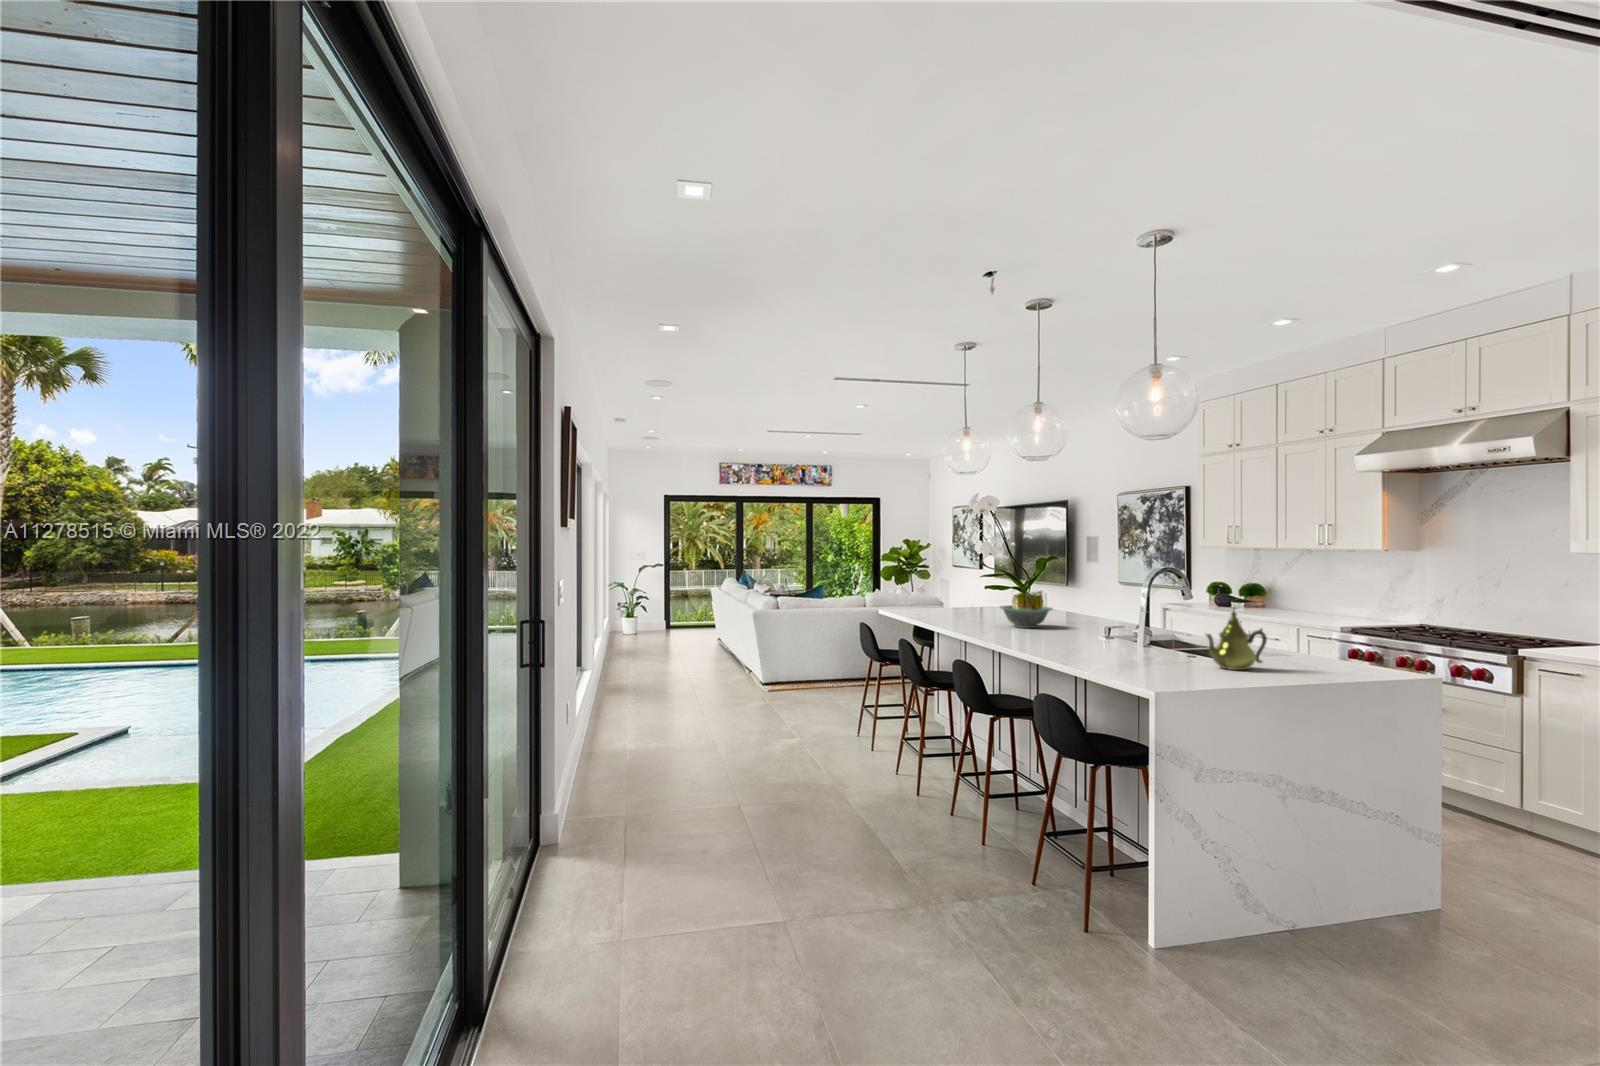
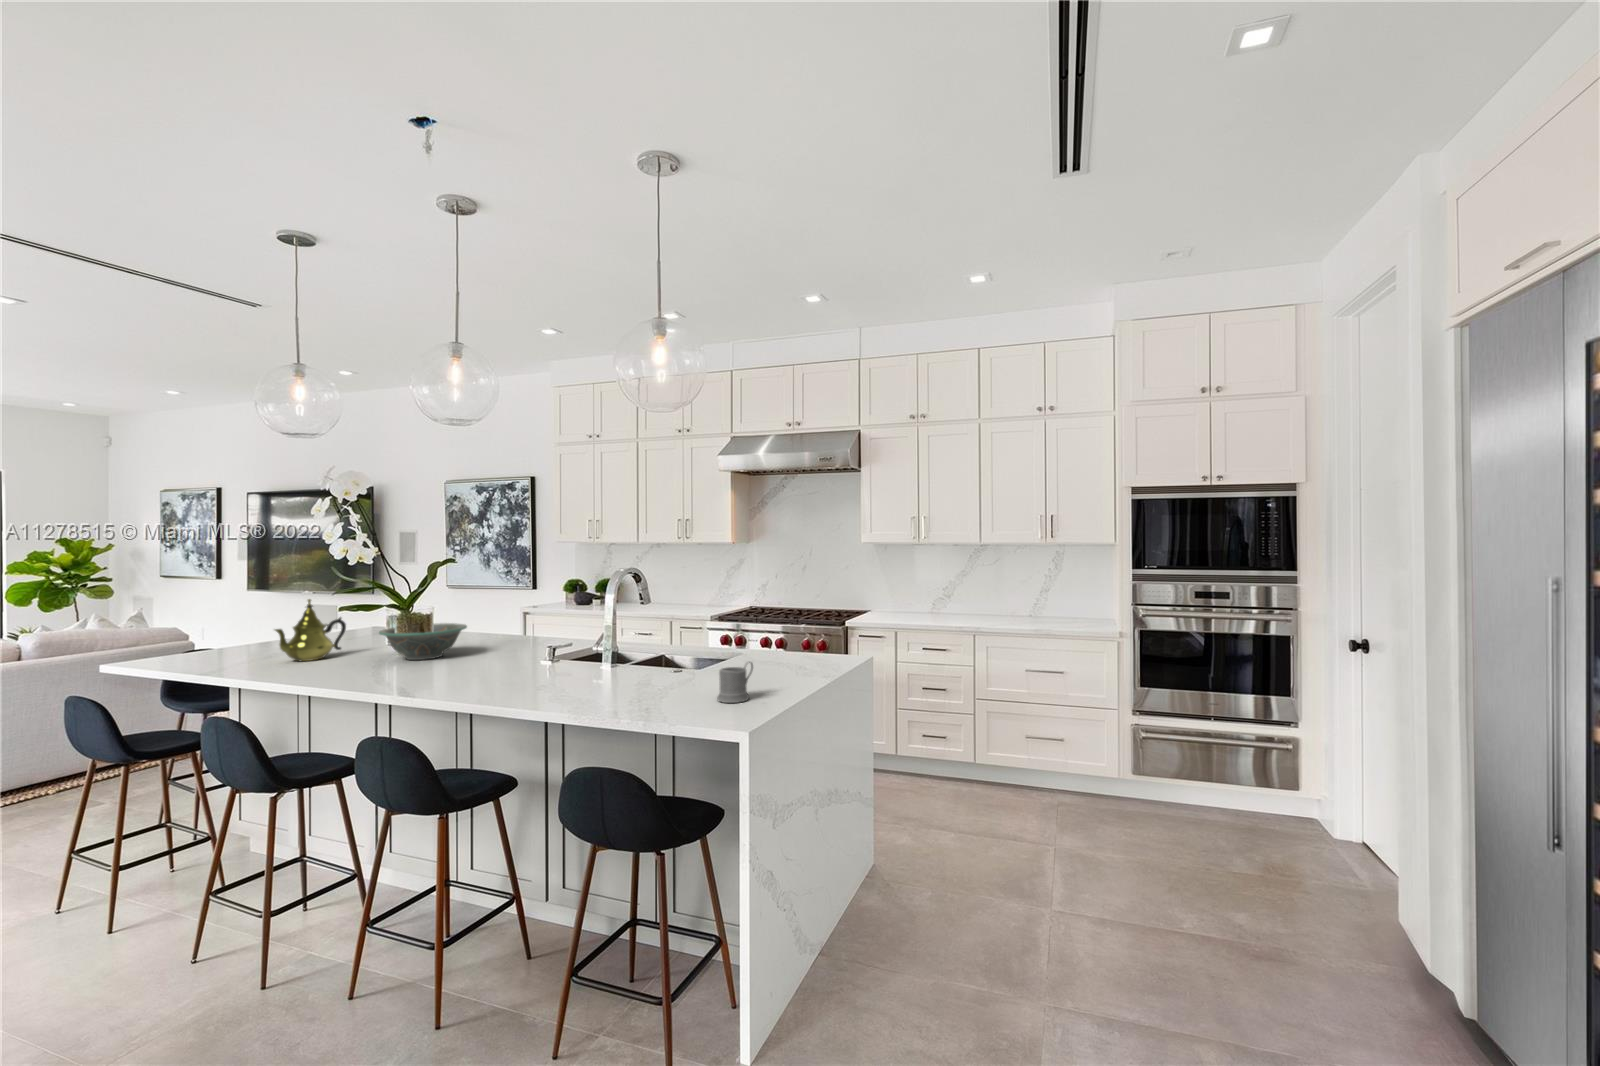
teapot: present [1206,607,1267,670] -> present [275,599,346,661]
mug: none [1127,643,1160,668] -> present [717,662,753,703]

